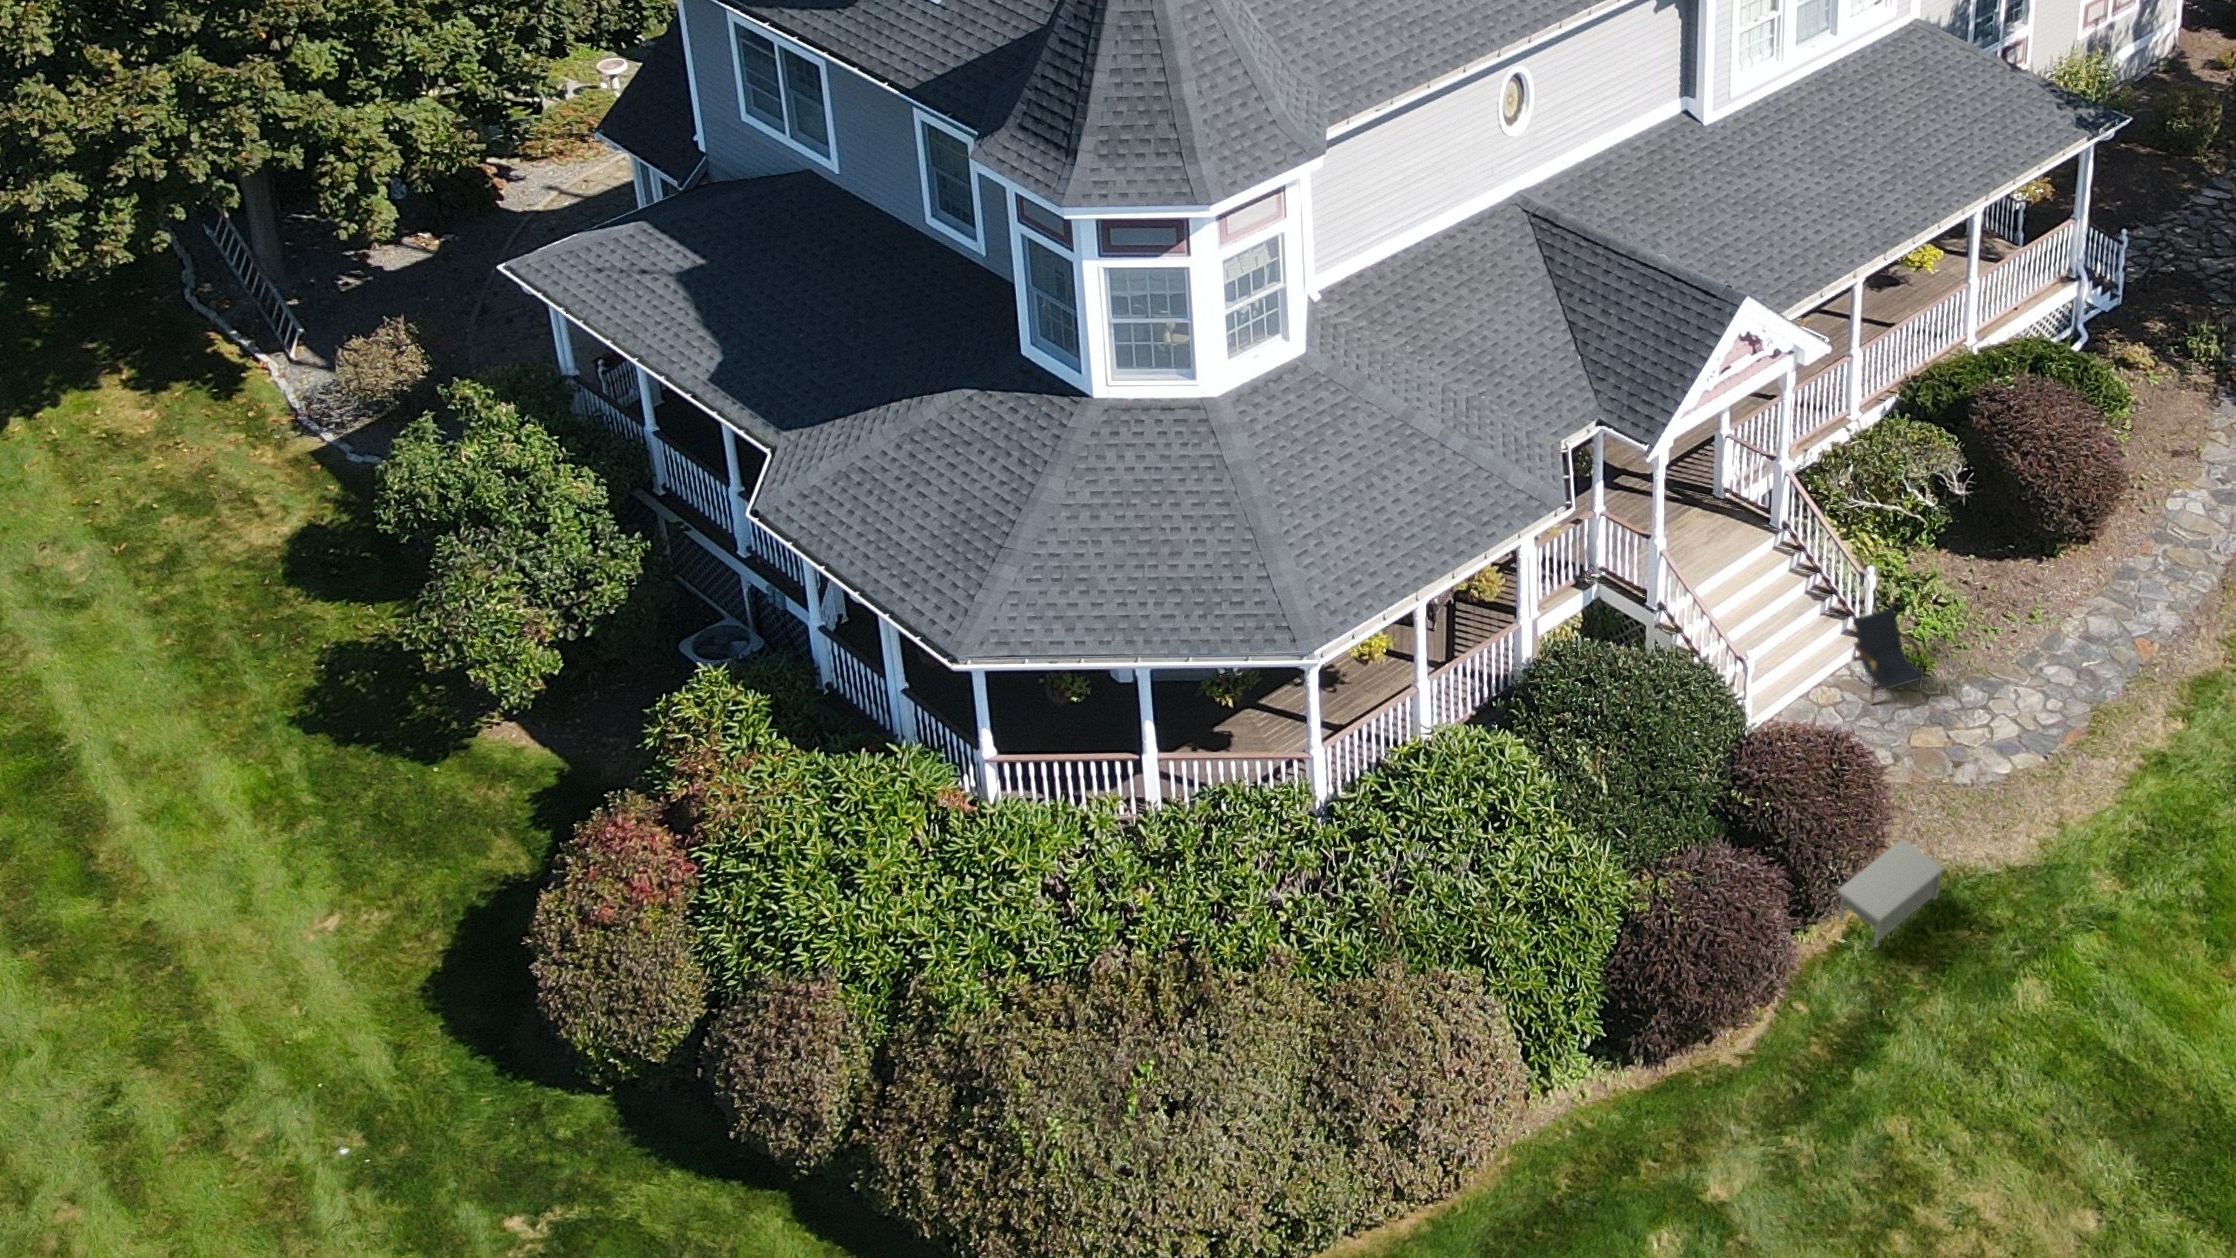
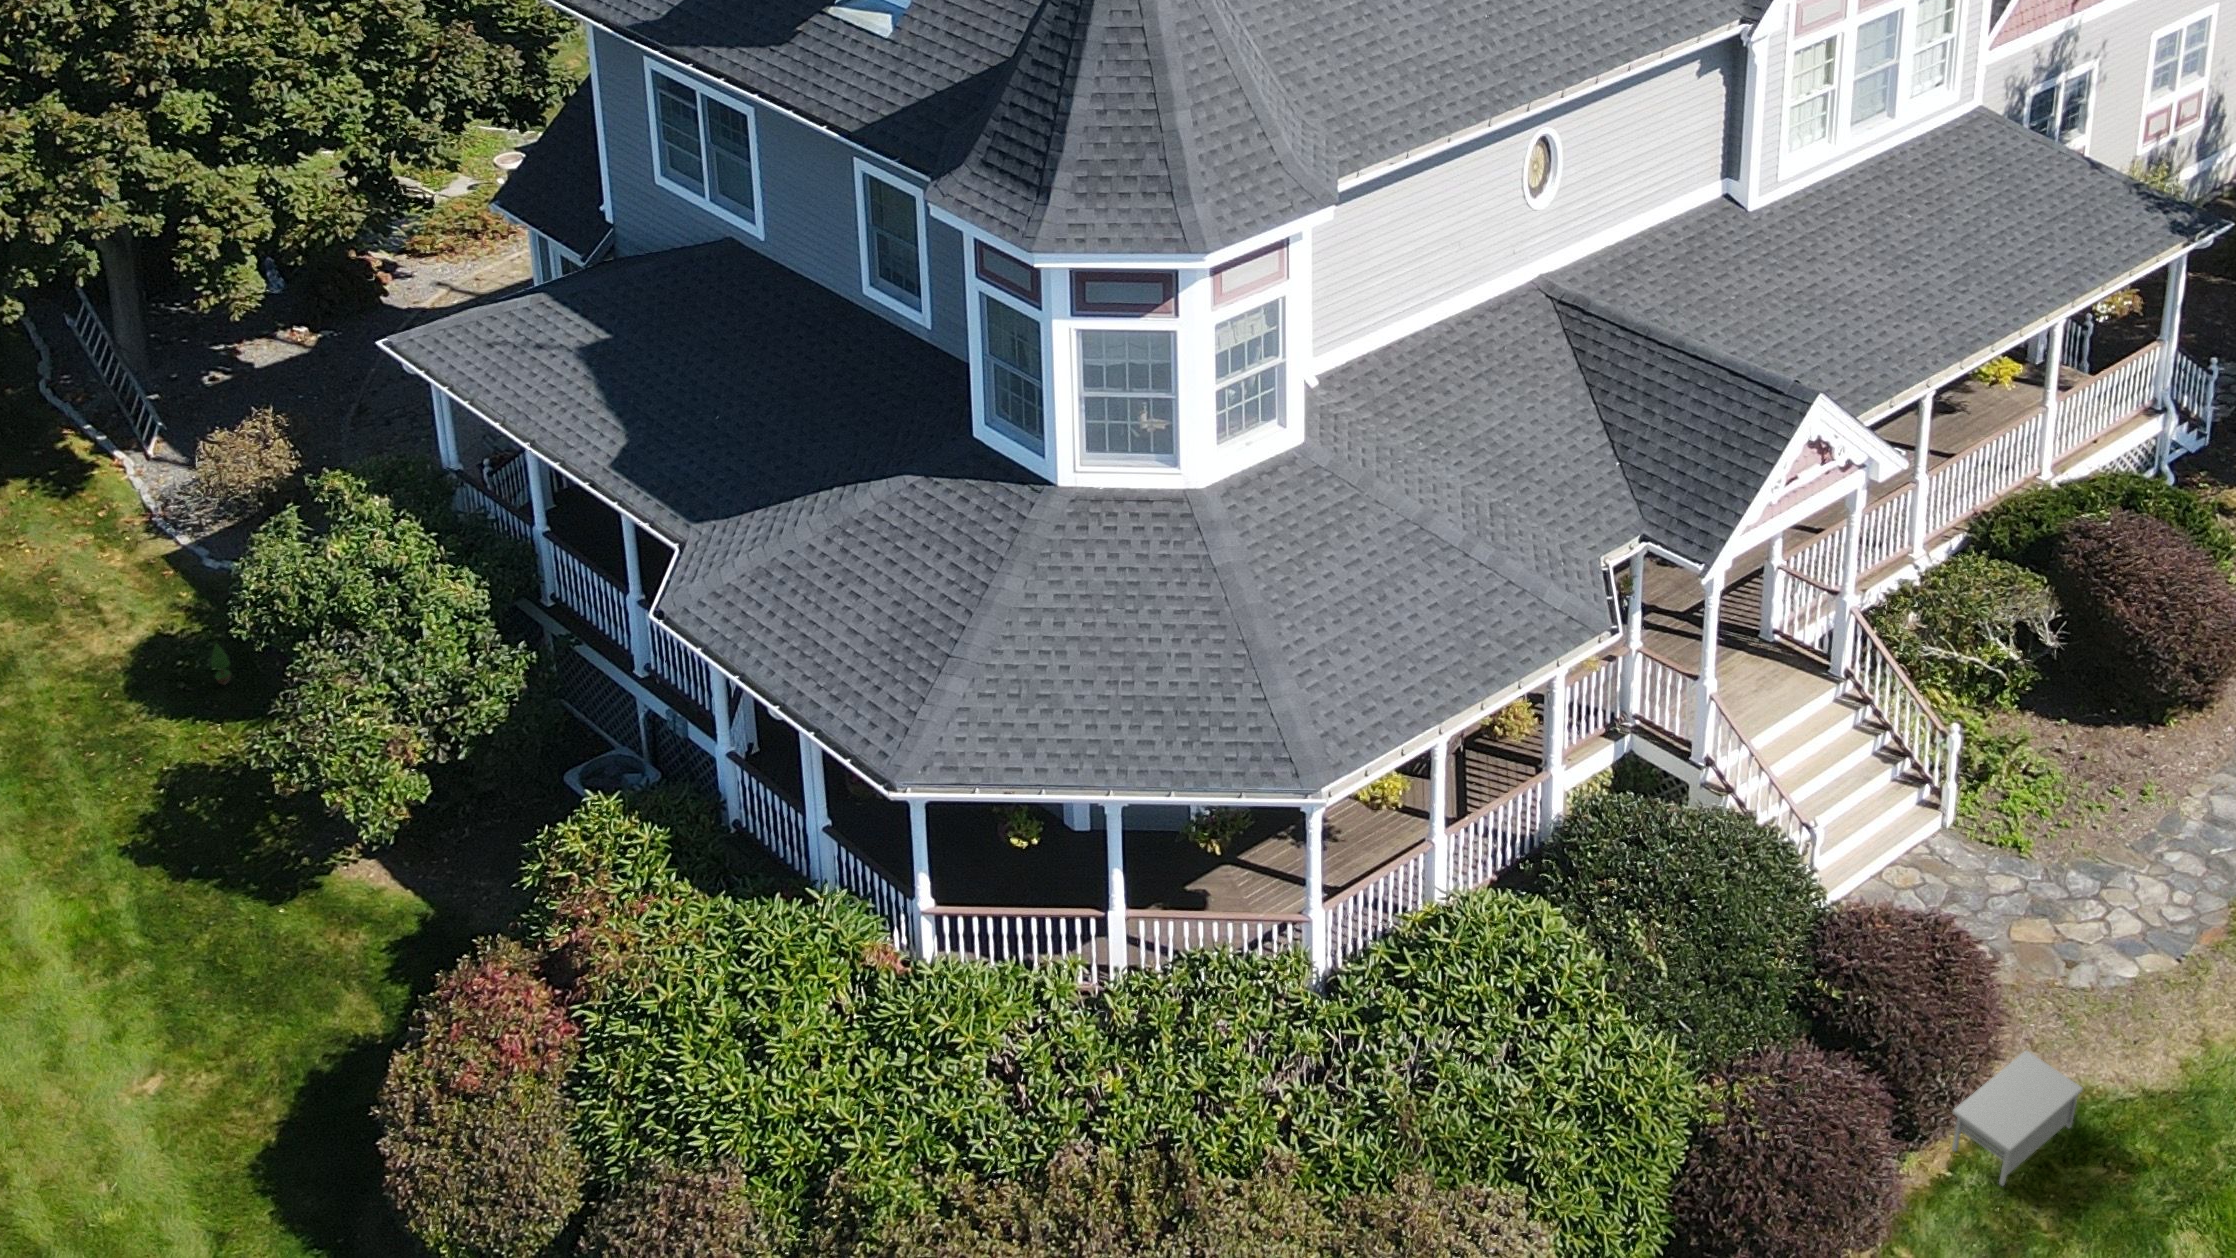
potted tree: none [362,533,380,570] -> present [211,643,231,685]
lounge chair: present [1852,608,1925,703] -> none [1933,773,2028,890]

